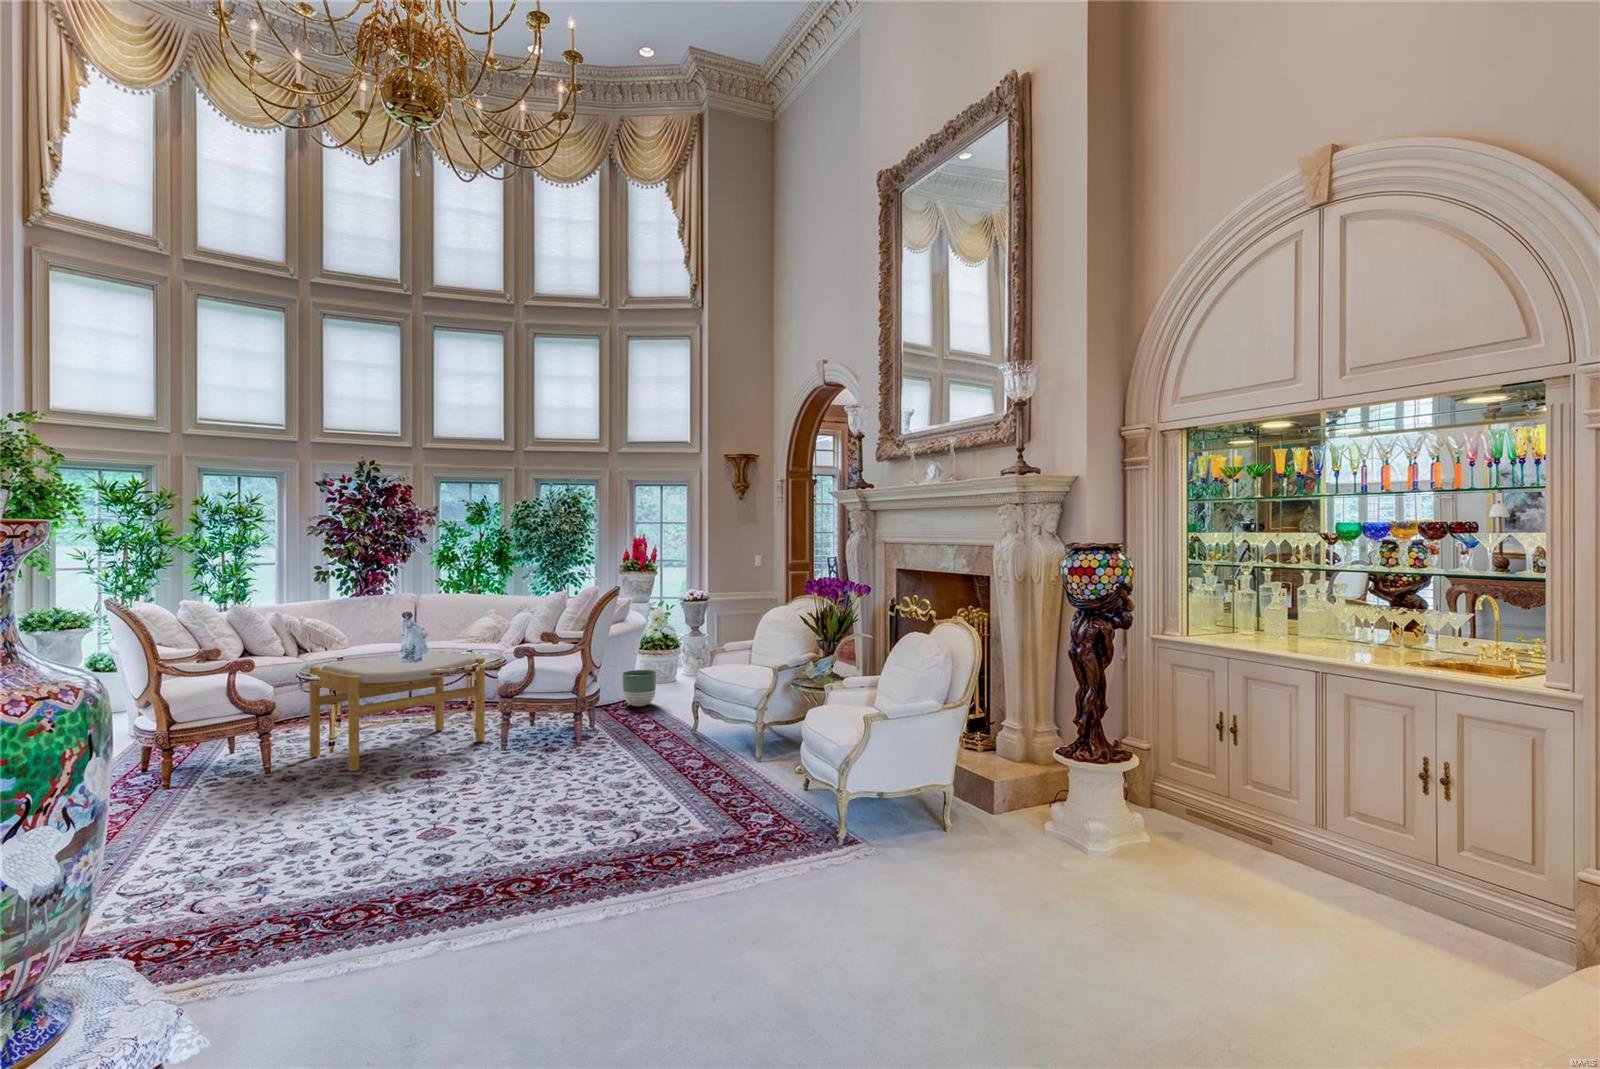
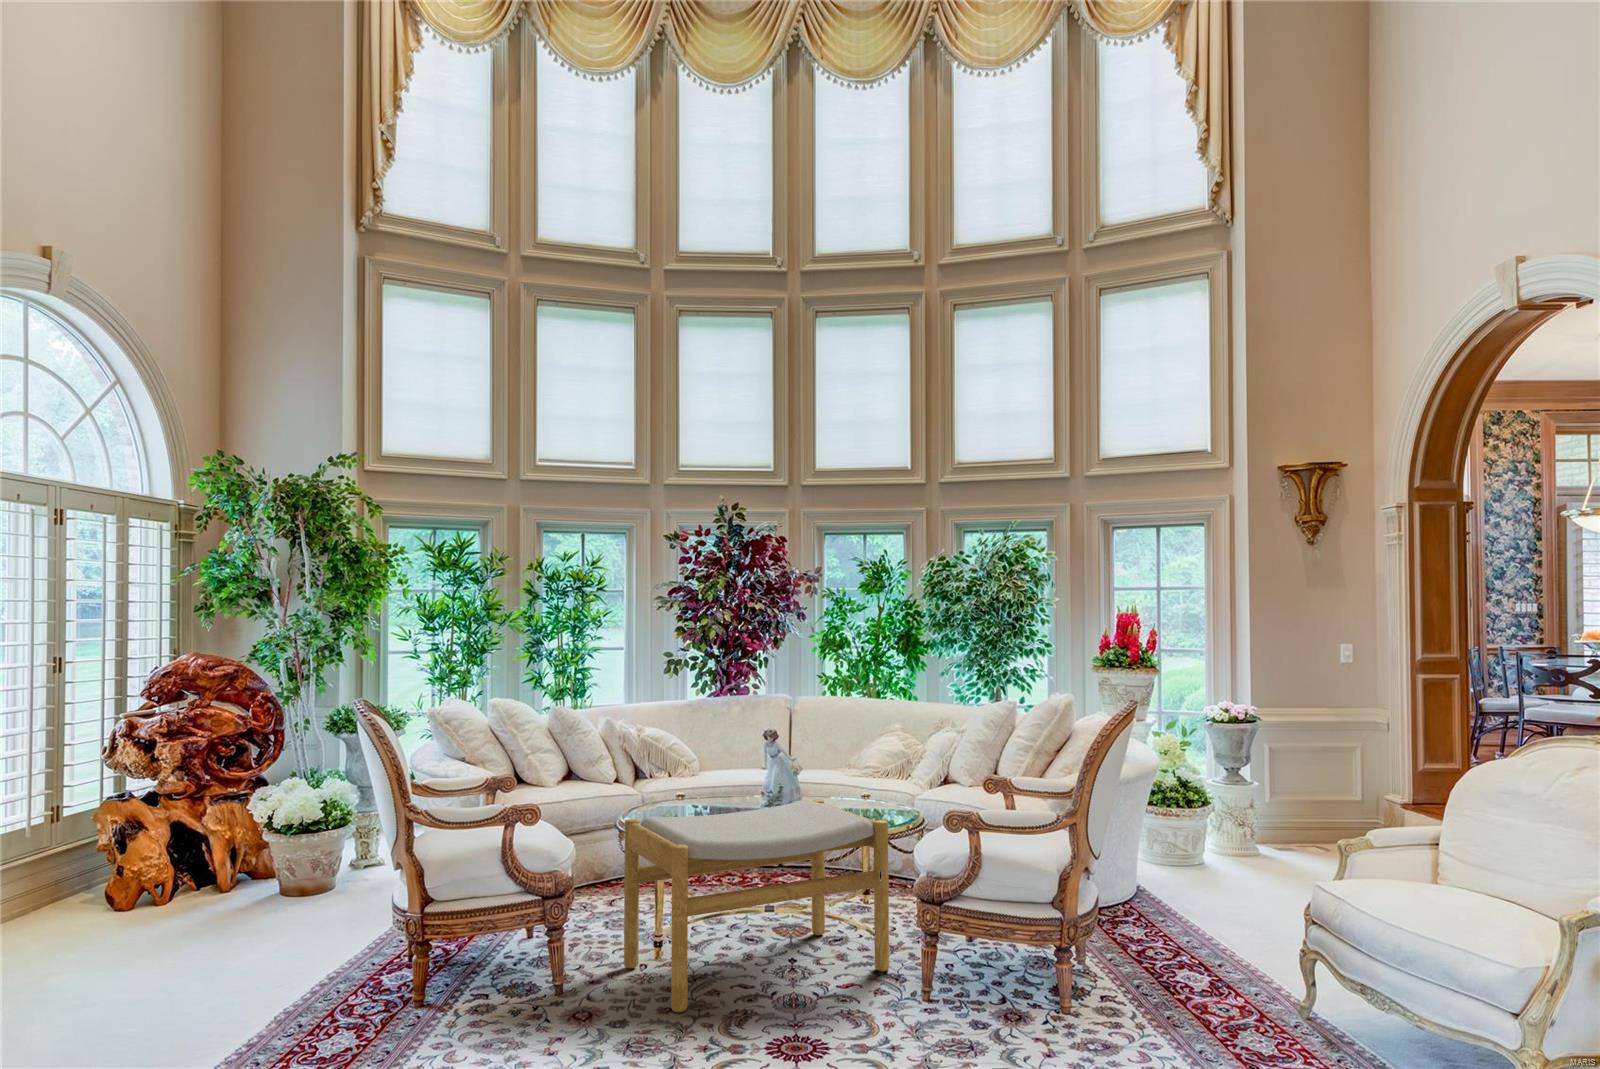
planter: present [623,670,656,706] -> none [1122,851,1184,921]

